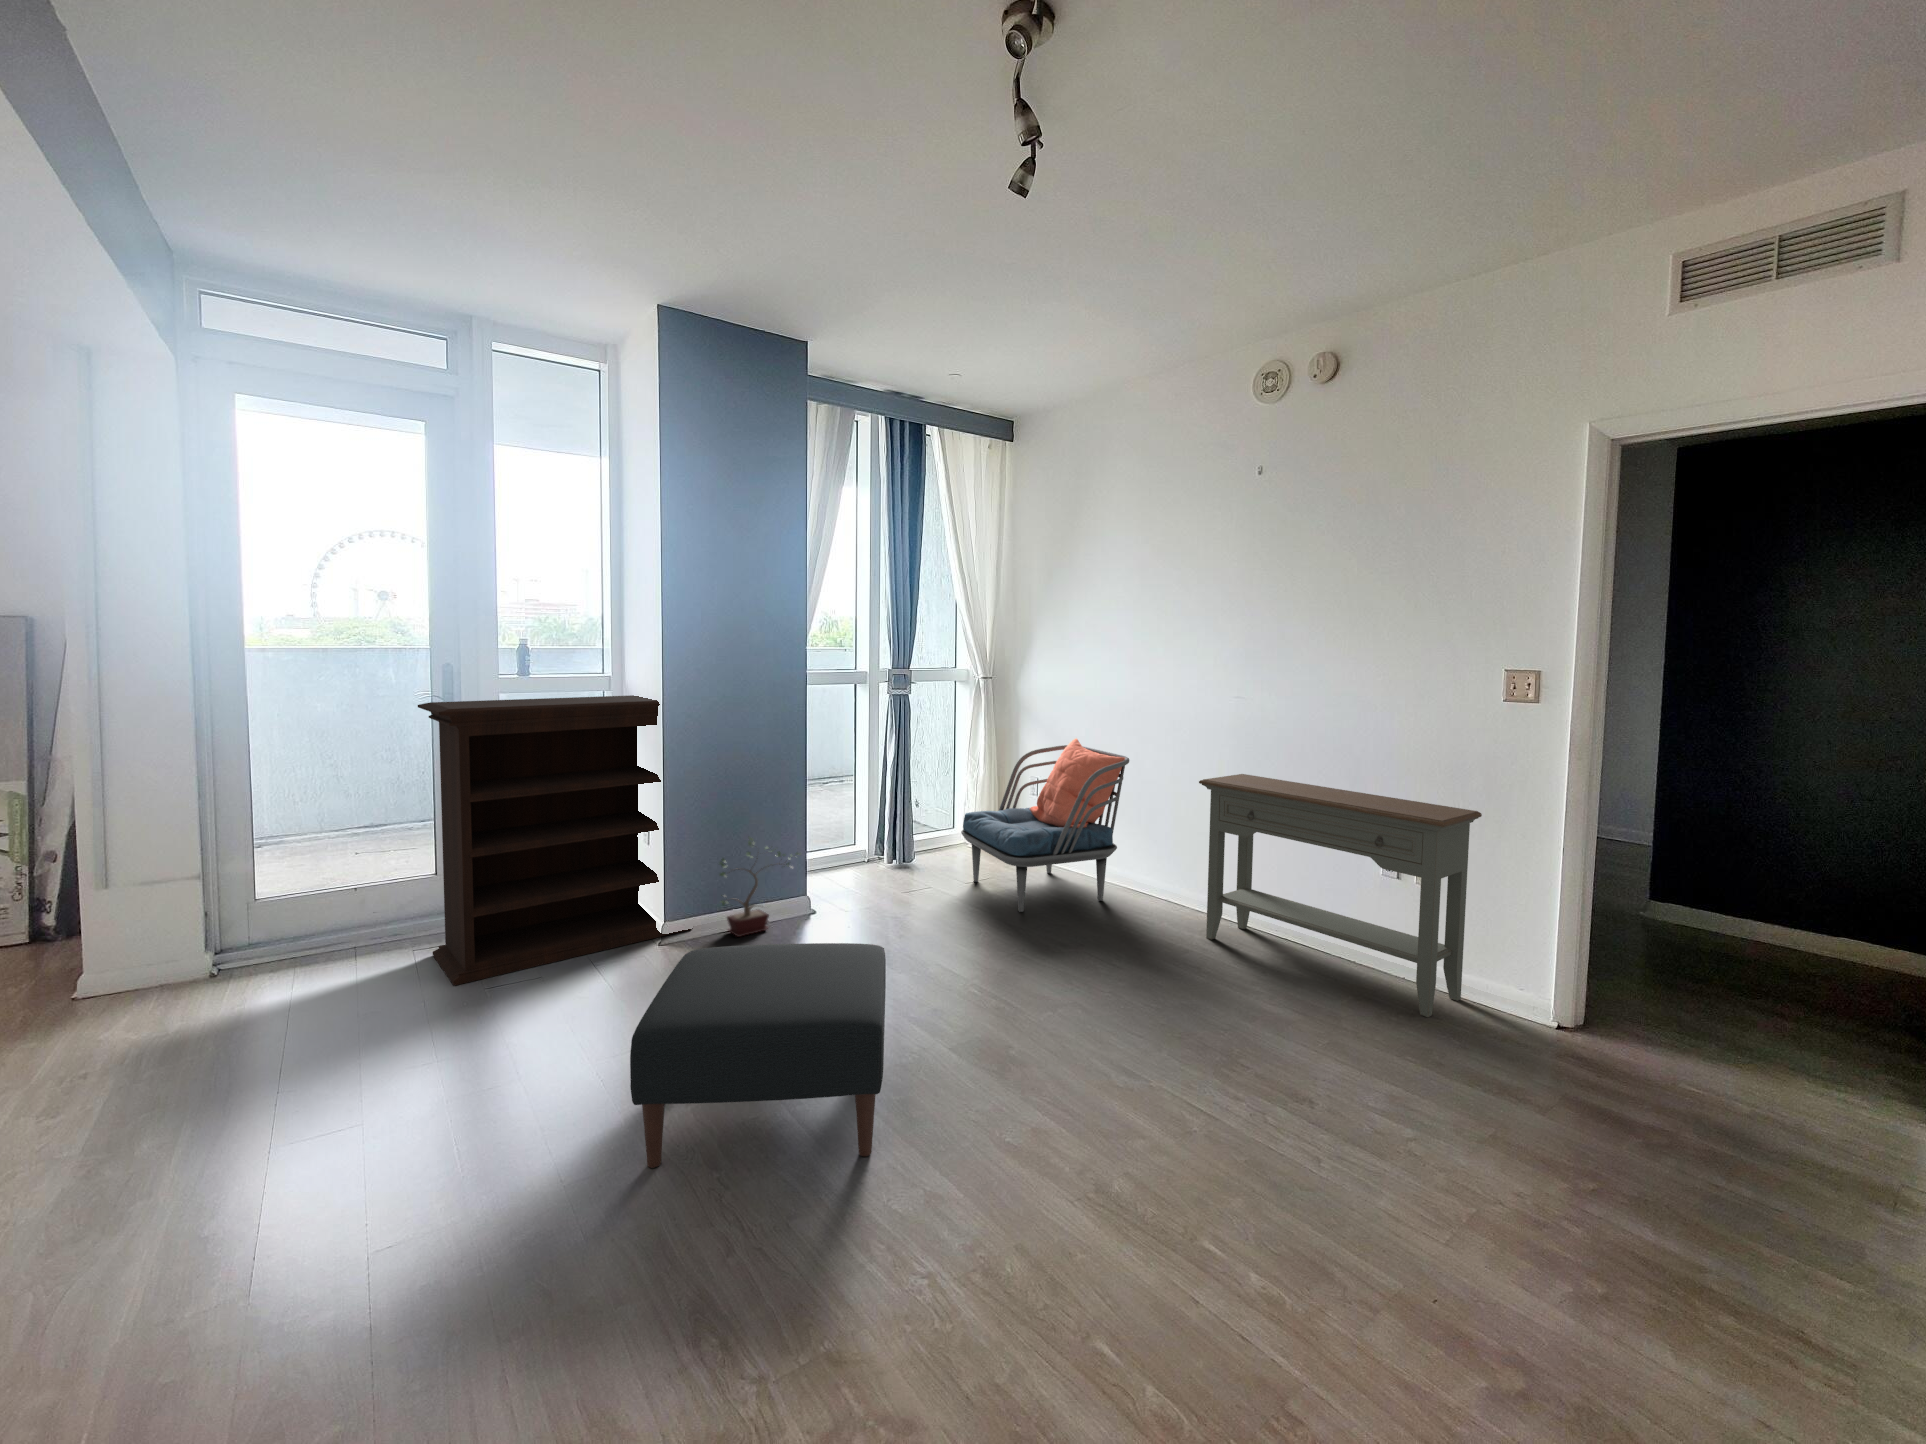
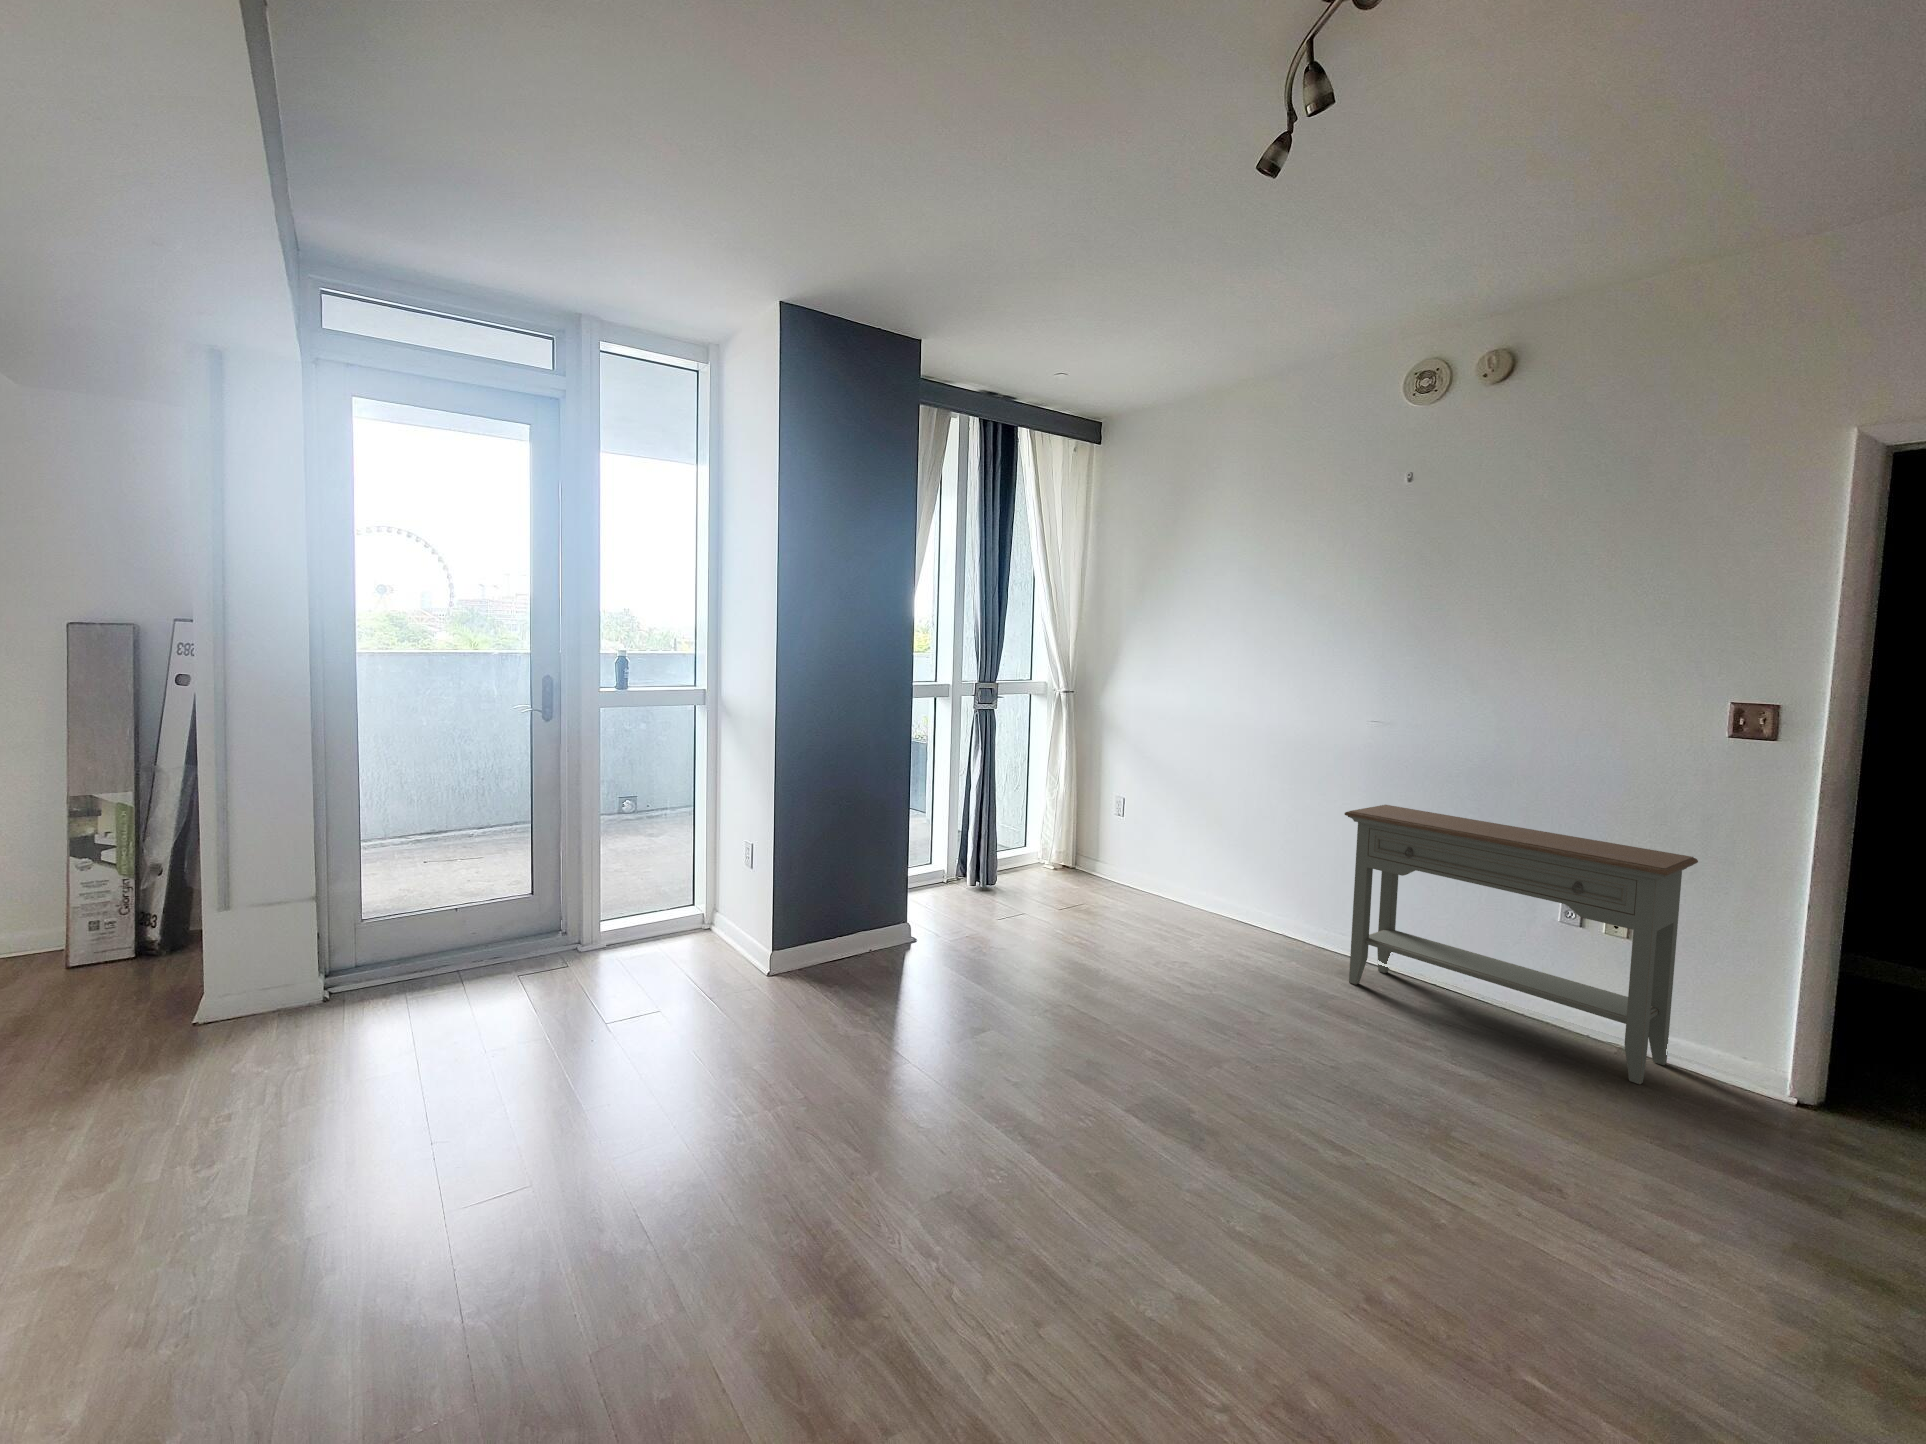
bookshelf: present [418,695,693,986] -> none [531,710,806,1017]
armchair: present [961,738,1129,912] -> none [1057,759,1248,947]
potted plant: present [720,838,800,937] -> none [829,861,911,969]
ottoman: present [630,943,886,1168] -> none [849,989,1114,1237]

